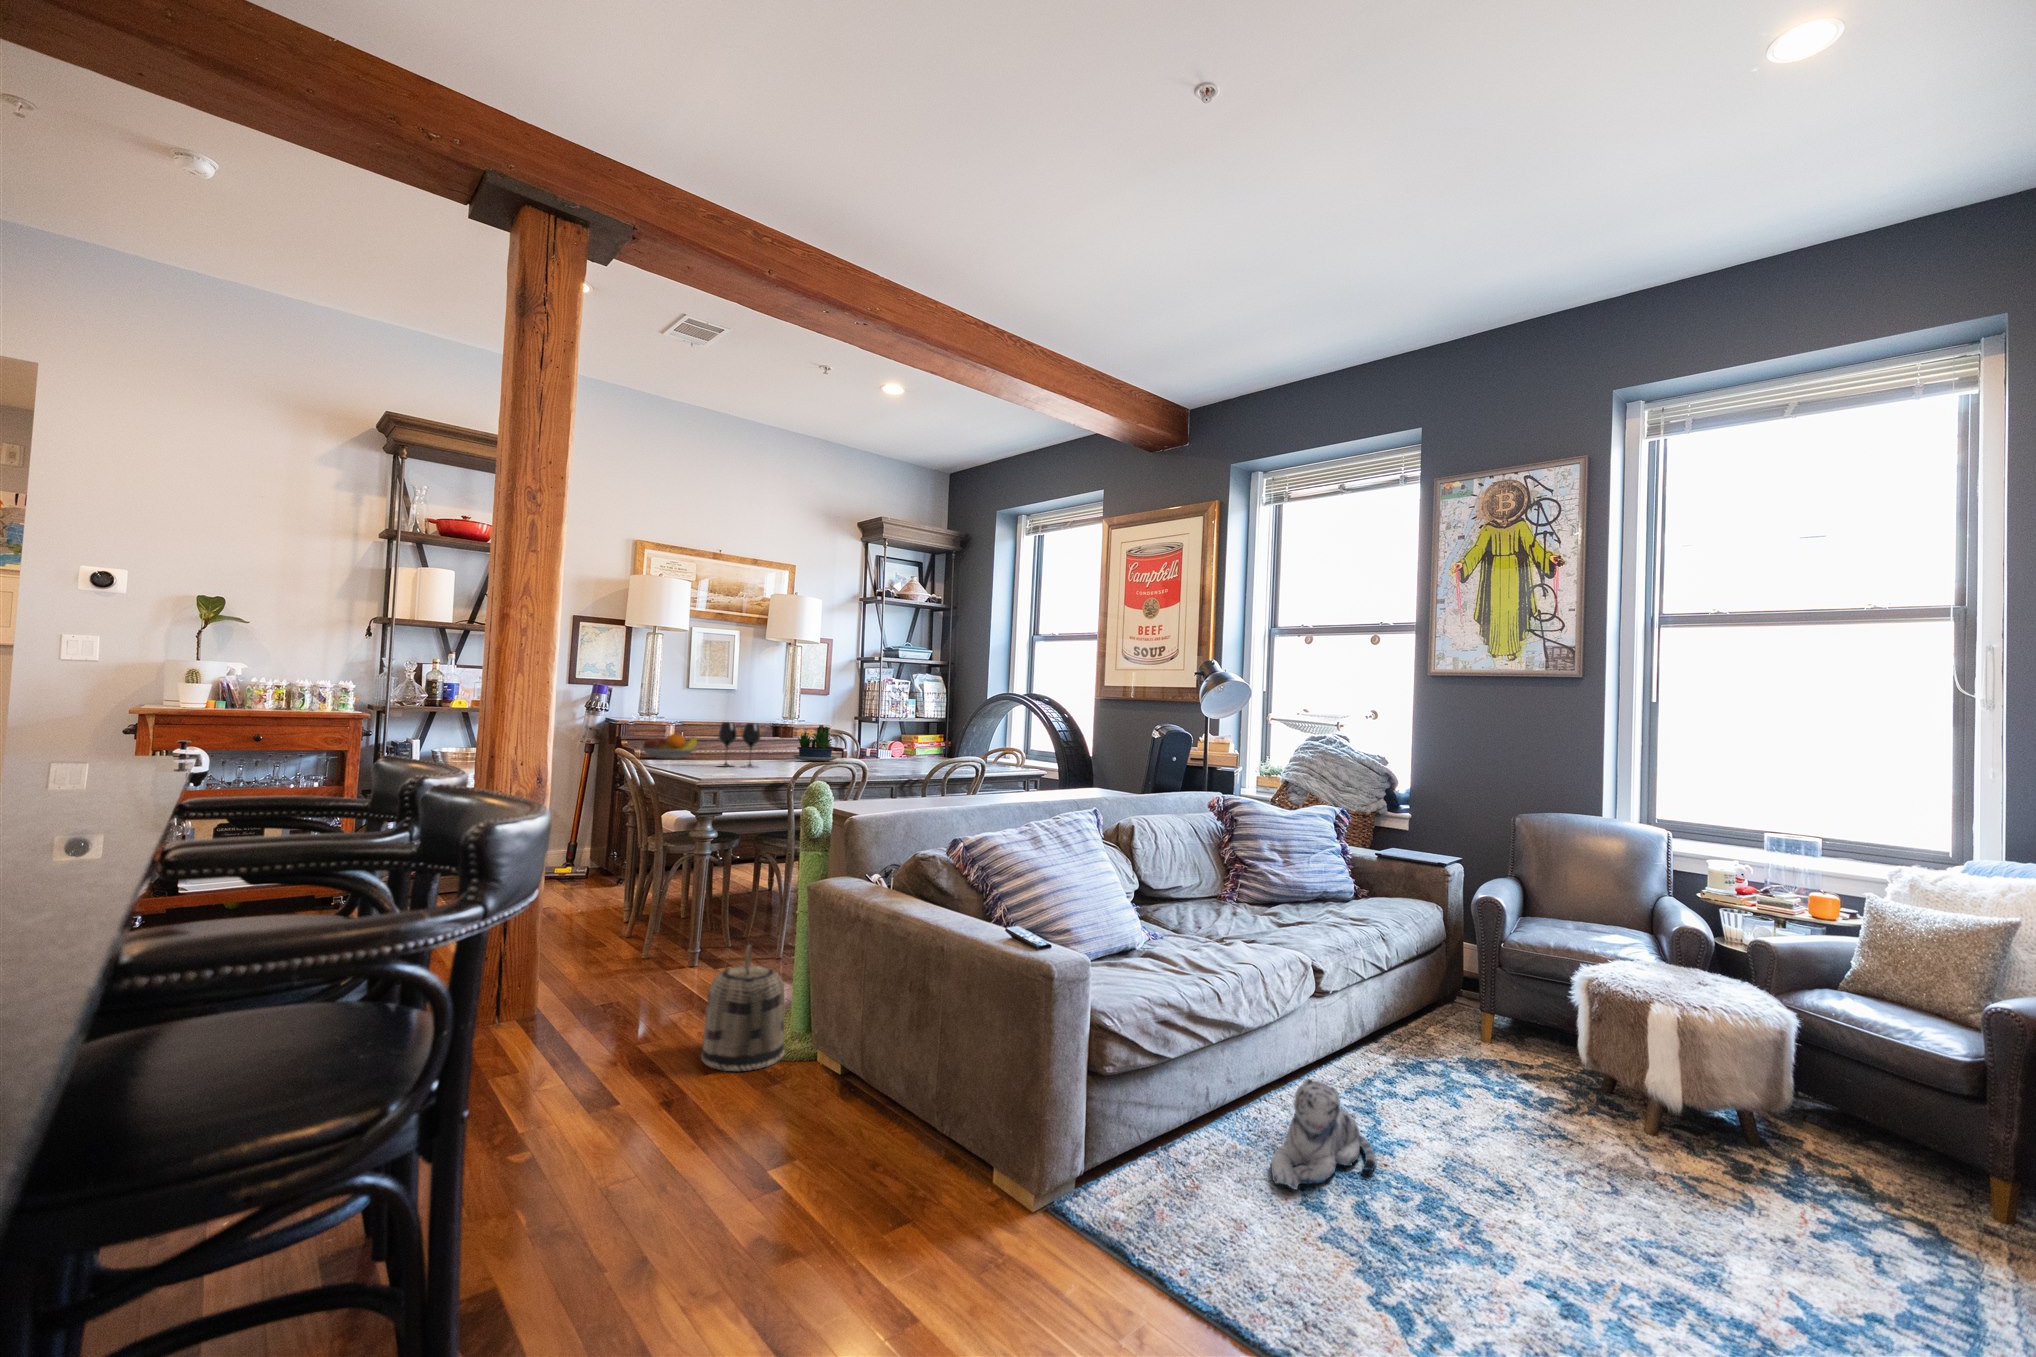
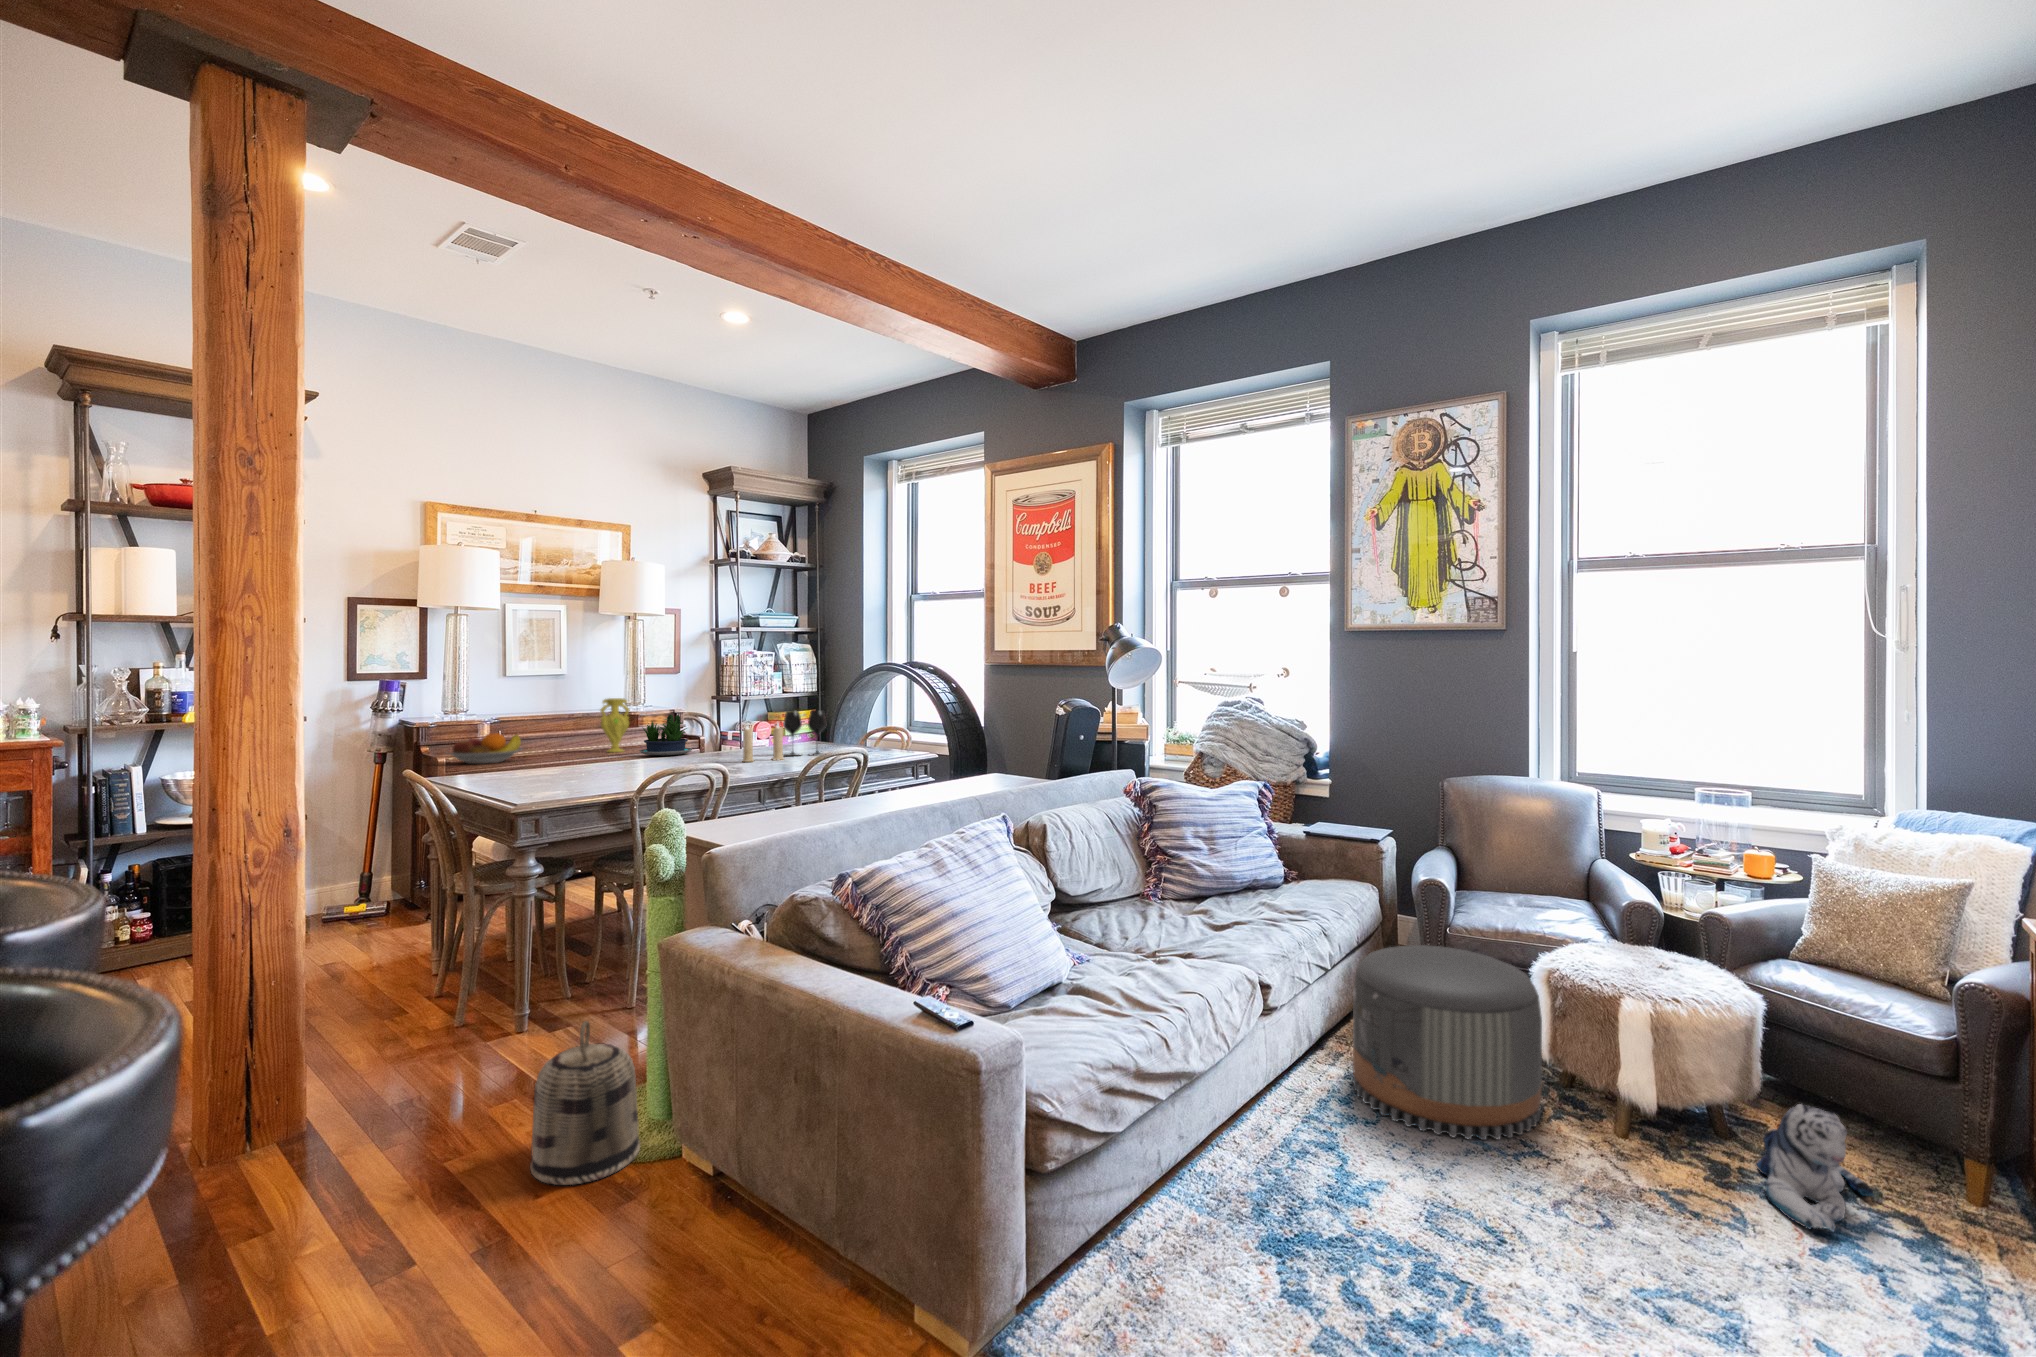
vase: none [761,711,787,758] -> present [600,698,630,752]
wine glass: present [718,722,761,768] -> present [783,710,826,756]
candle: none [878,732,916,768] -> present [742,724,784,762]
pouf: none [1402,952,1579,1125] -> present [1353,945,1542,1140]
plush toy: present [1271,1078,1377,1190] -> present [1755,1104,1874,1232]

